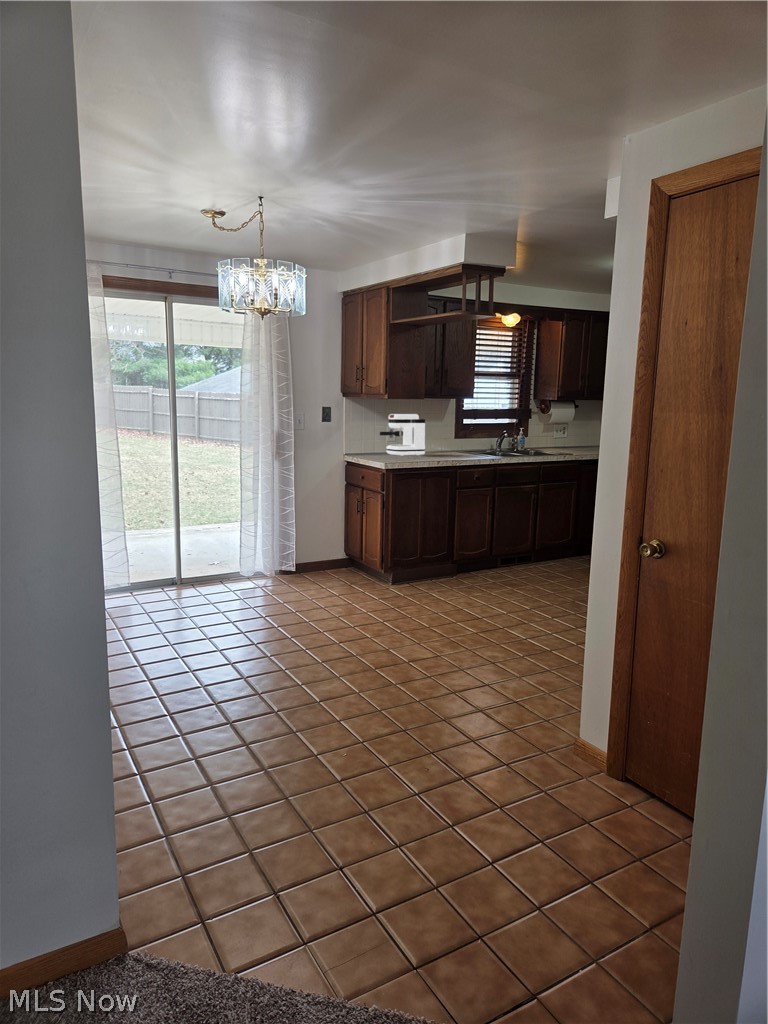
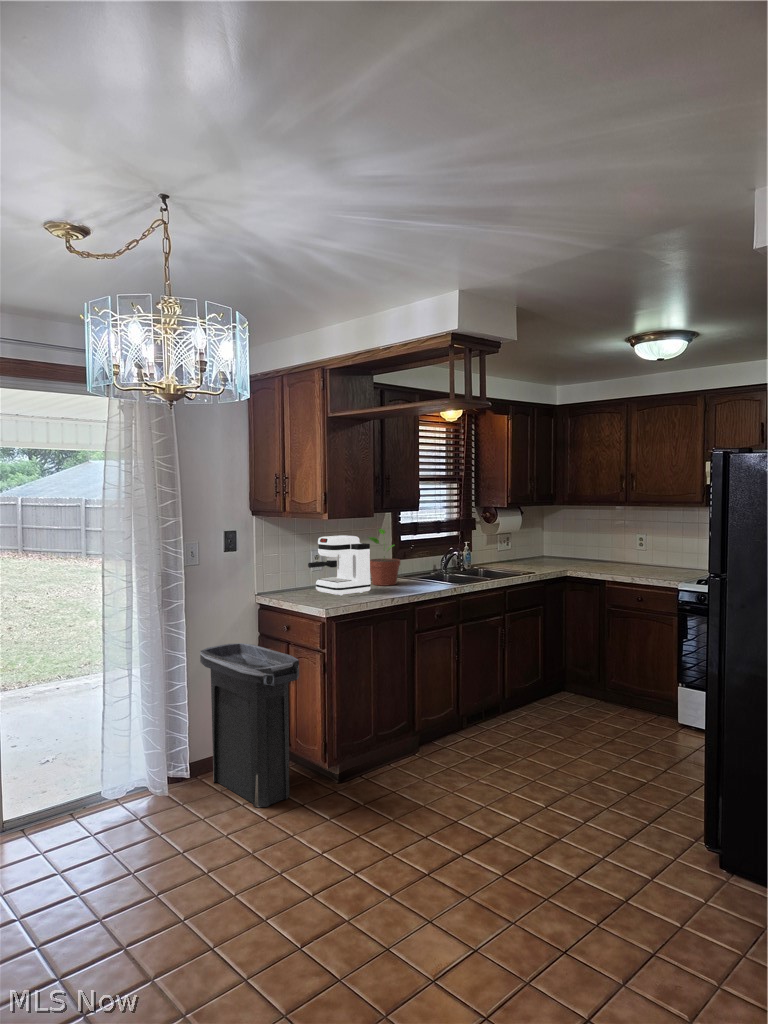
potted plant: none [430,411,454,453] -> present [369,529,400,586]
trash can: none [303,486,364,588] -> present [200,643,299,807]

